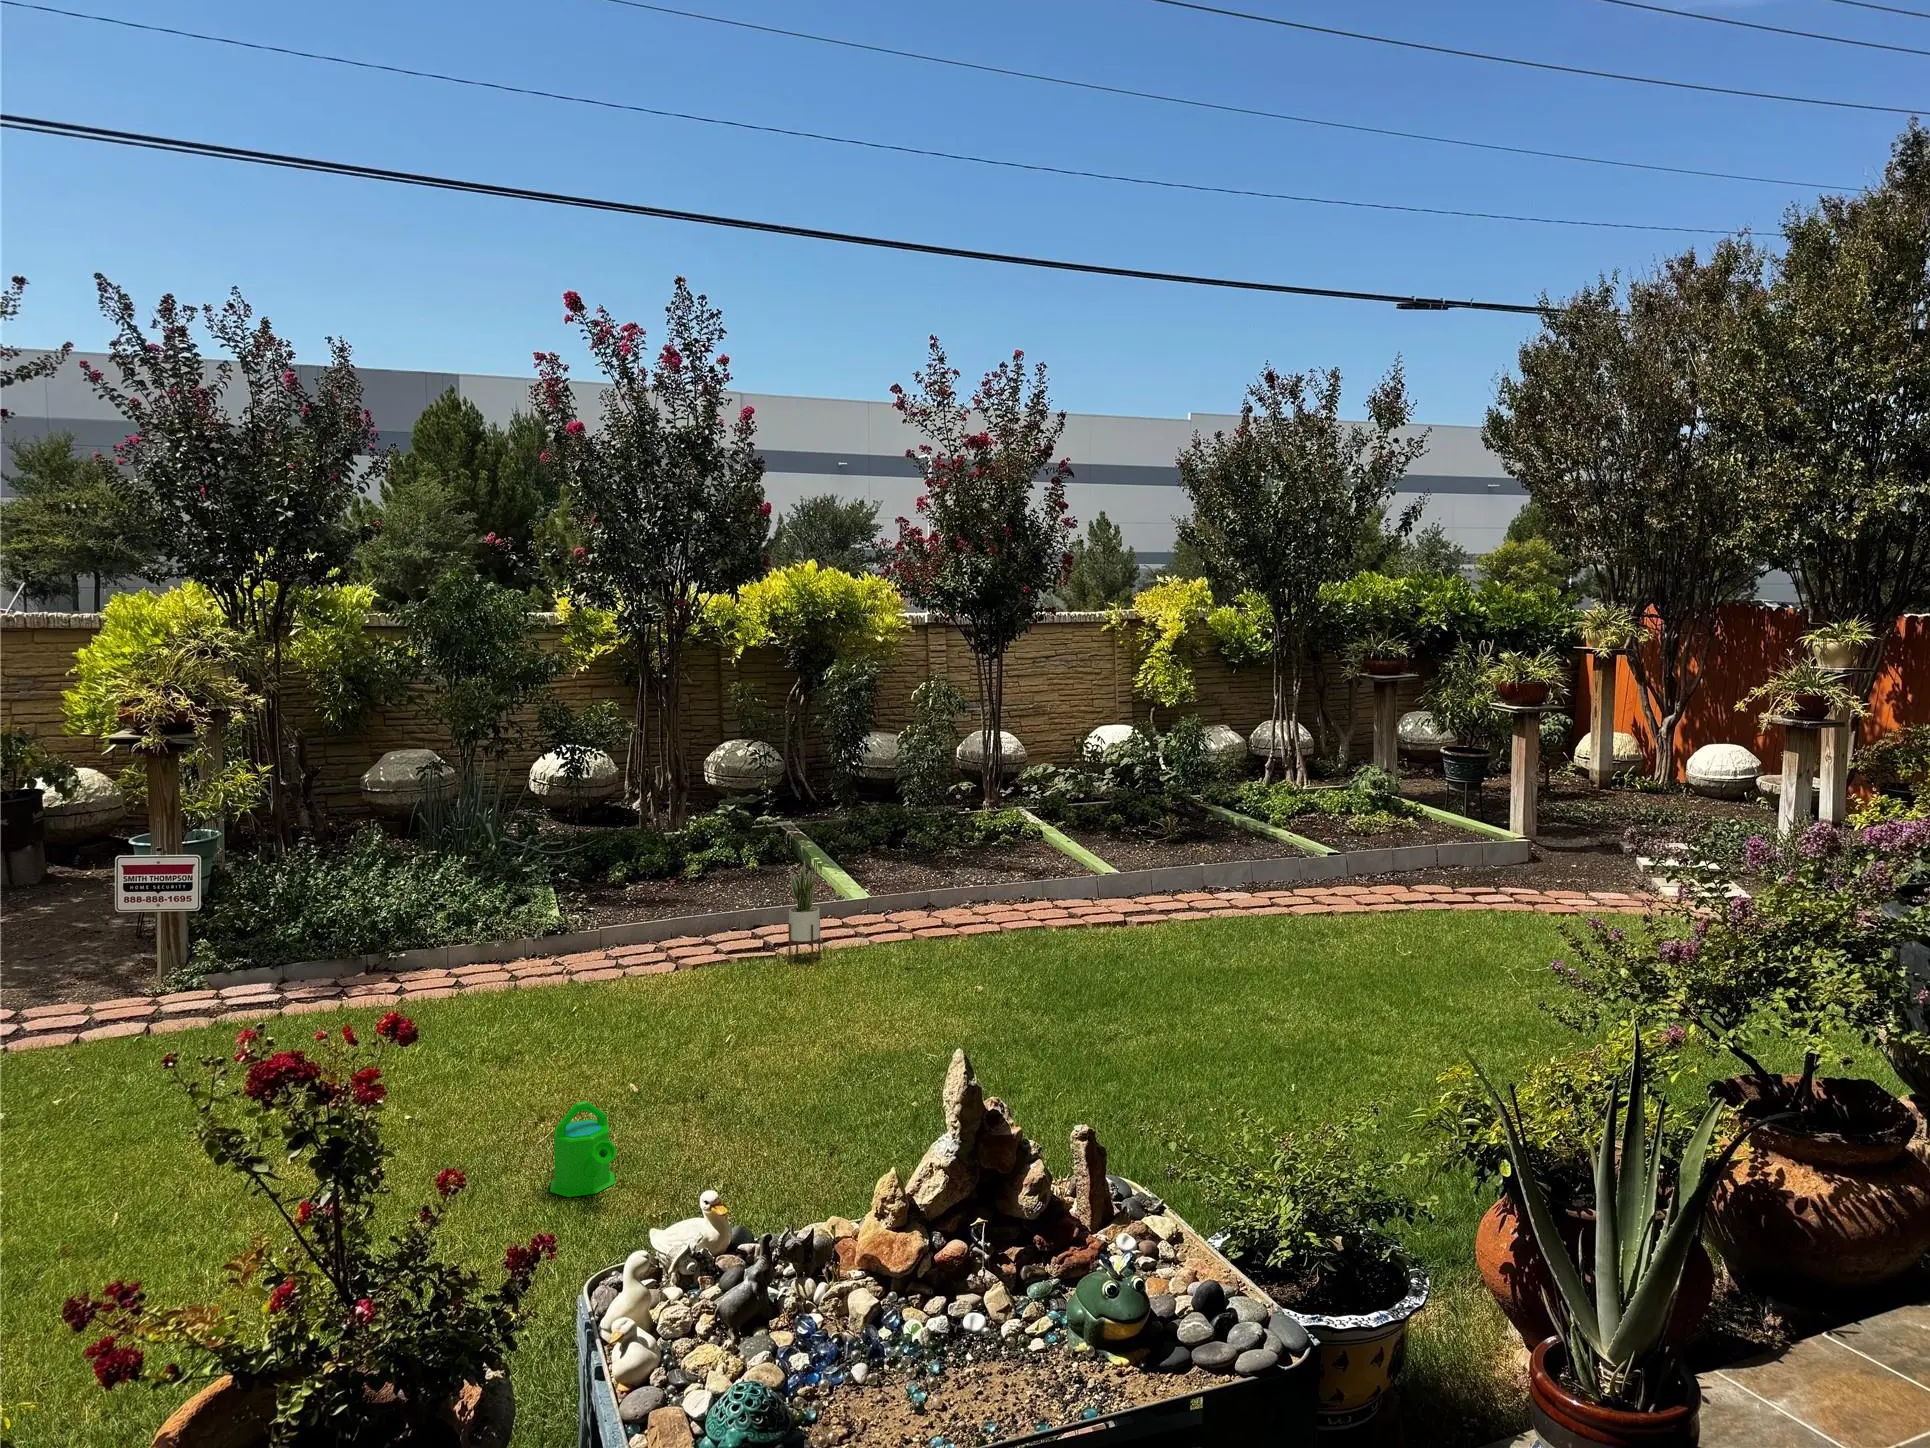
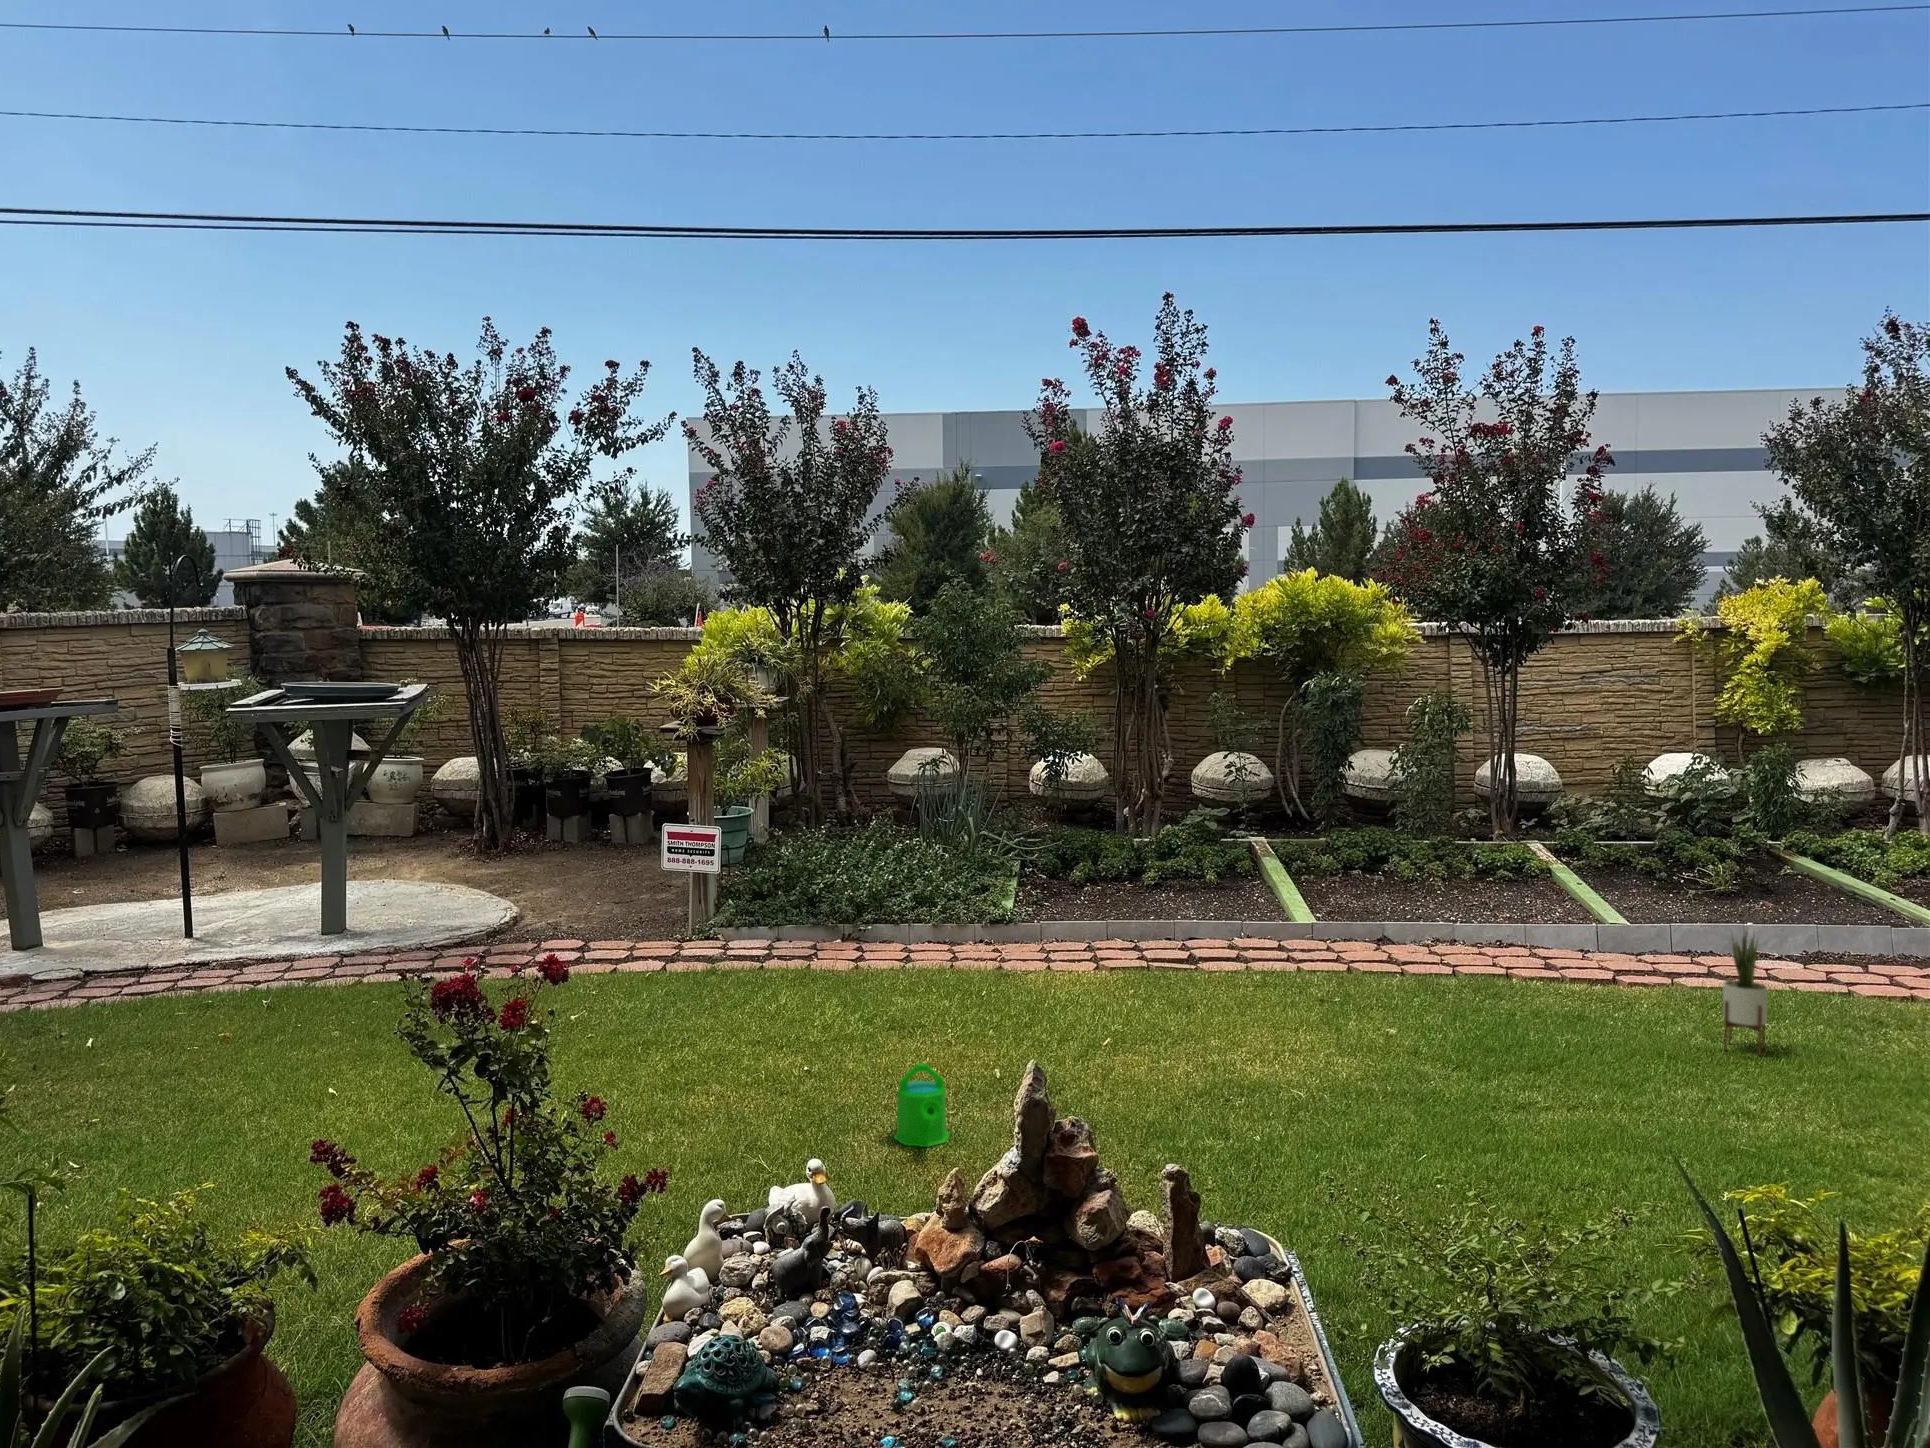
potted plant: present [788,861,820,965] -> present [1723,930,1767,1056]

